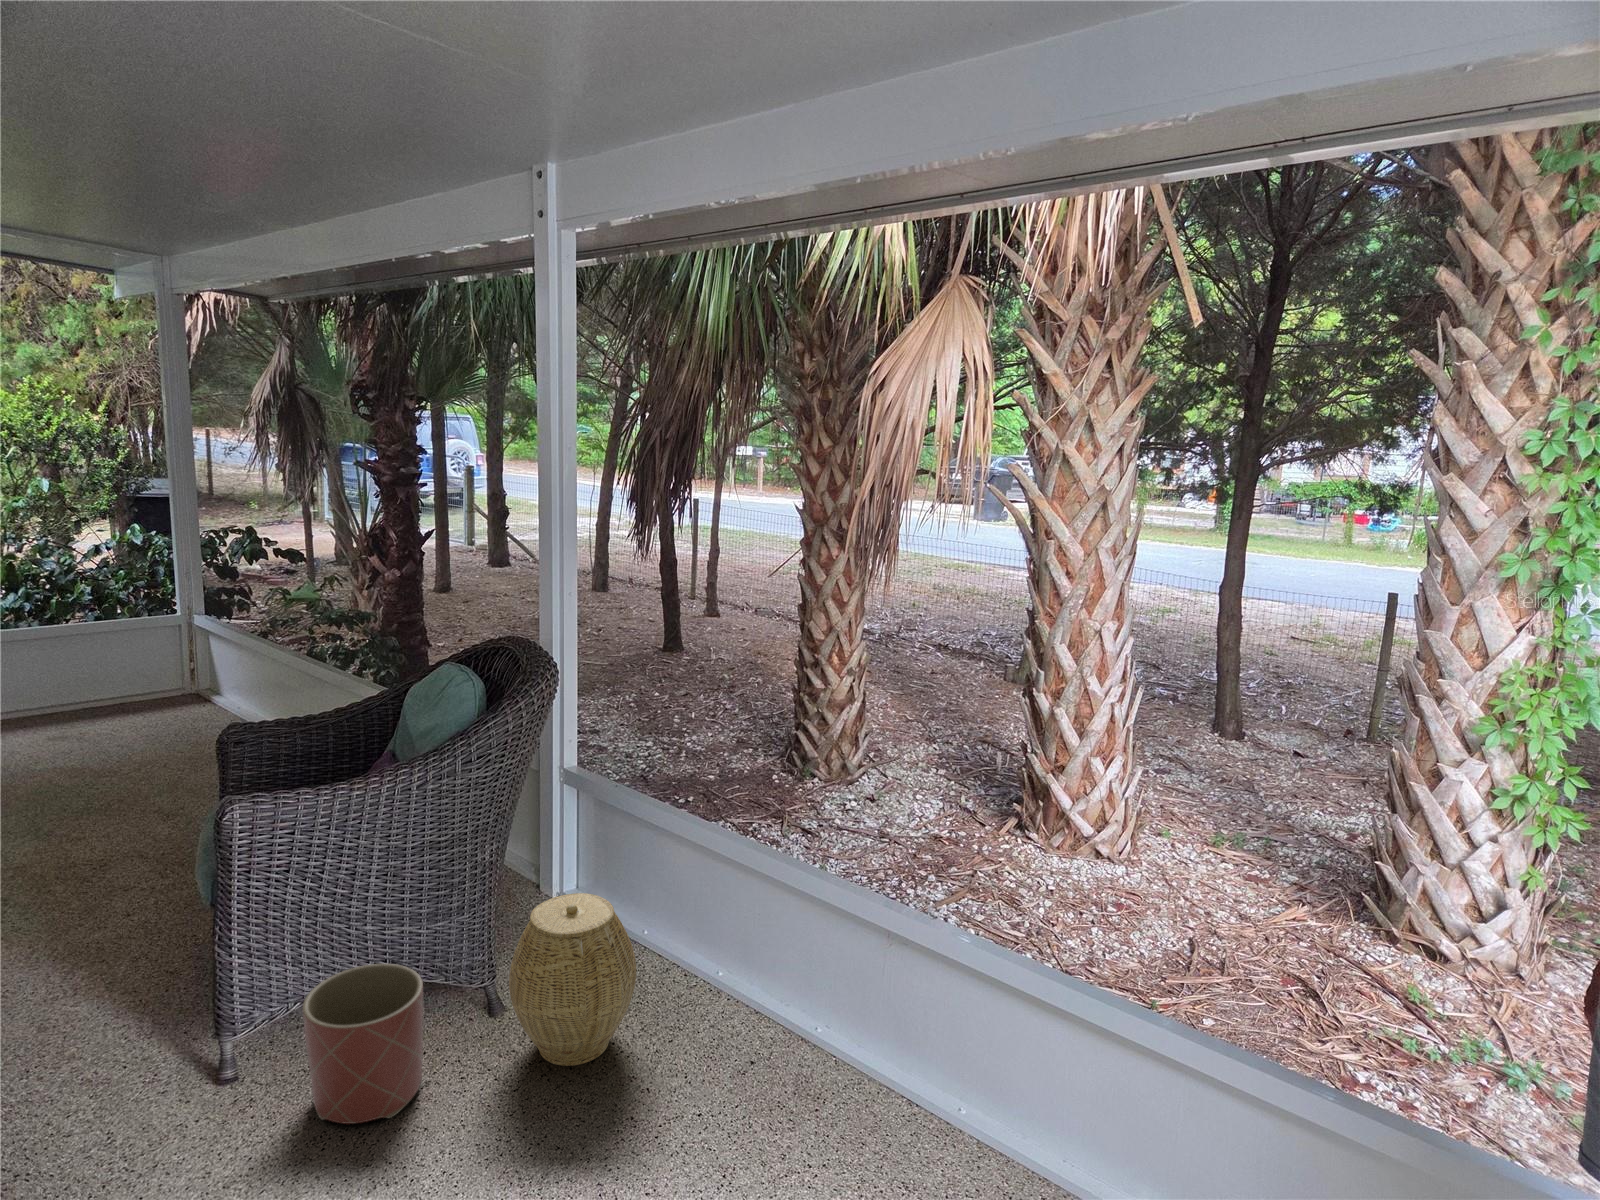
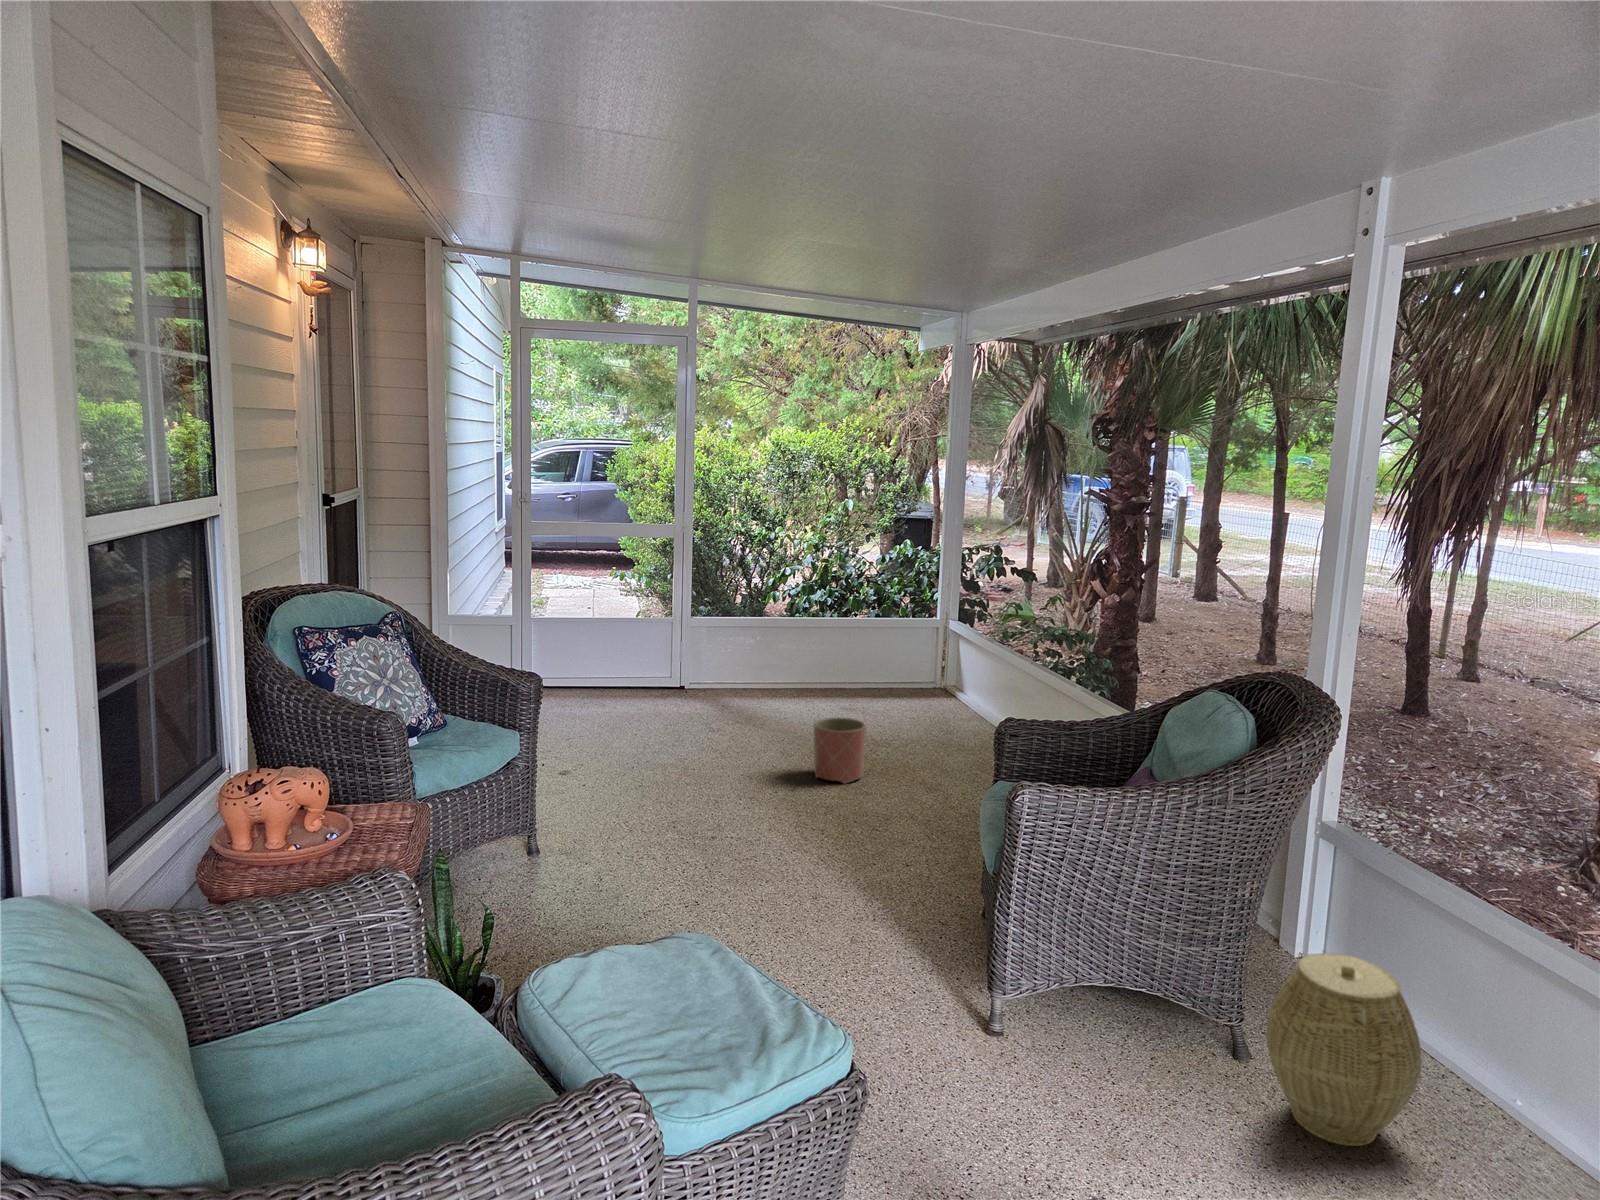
planter: present [302,964,423,1124] -> present [814,717,866,784]

